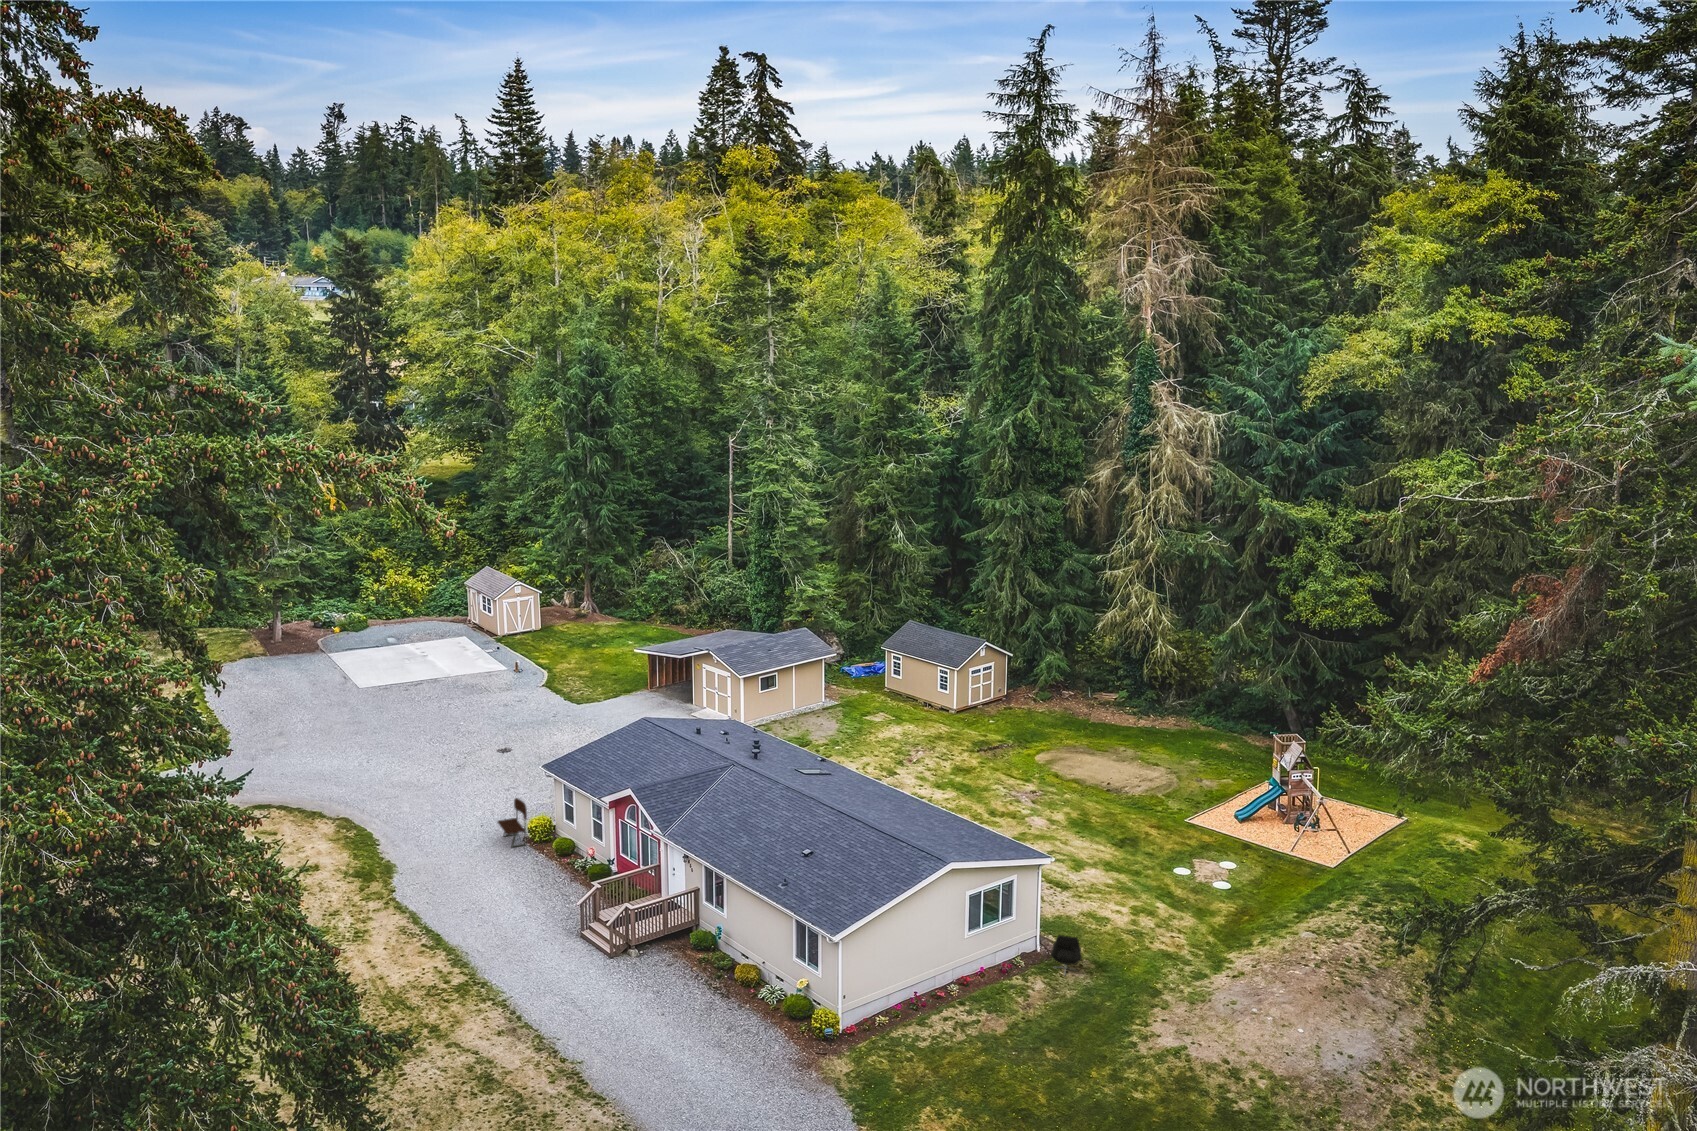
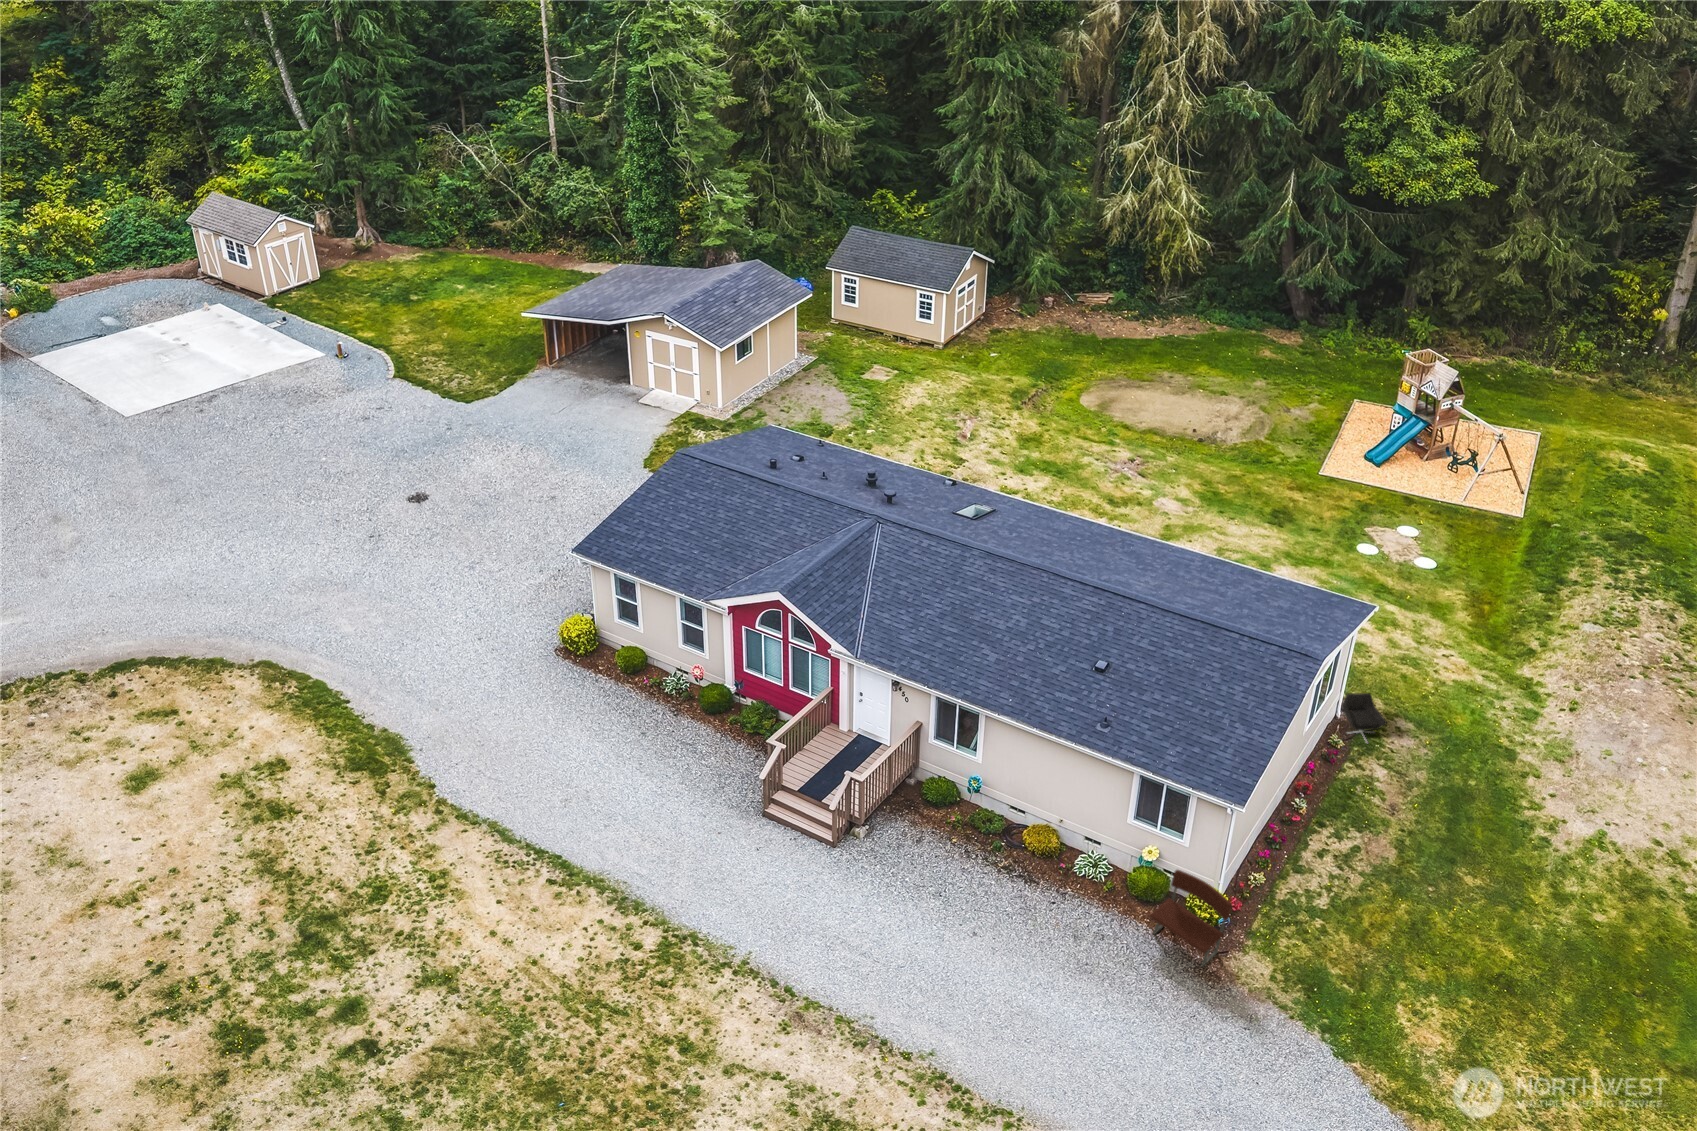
bench: present [498,798,527,847] -> present [1150,870,1232,967]

